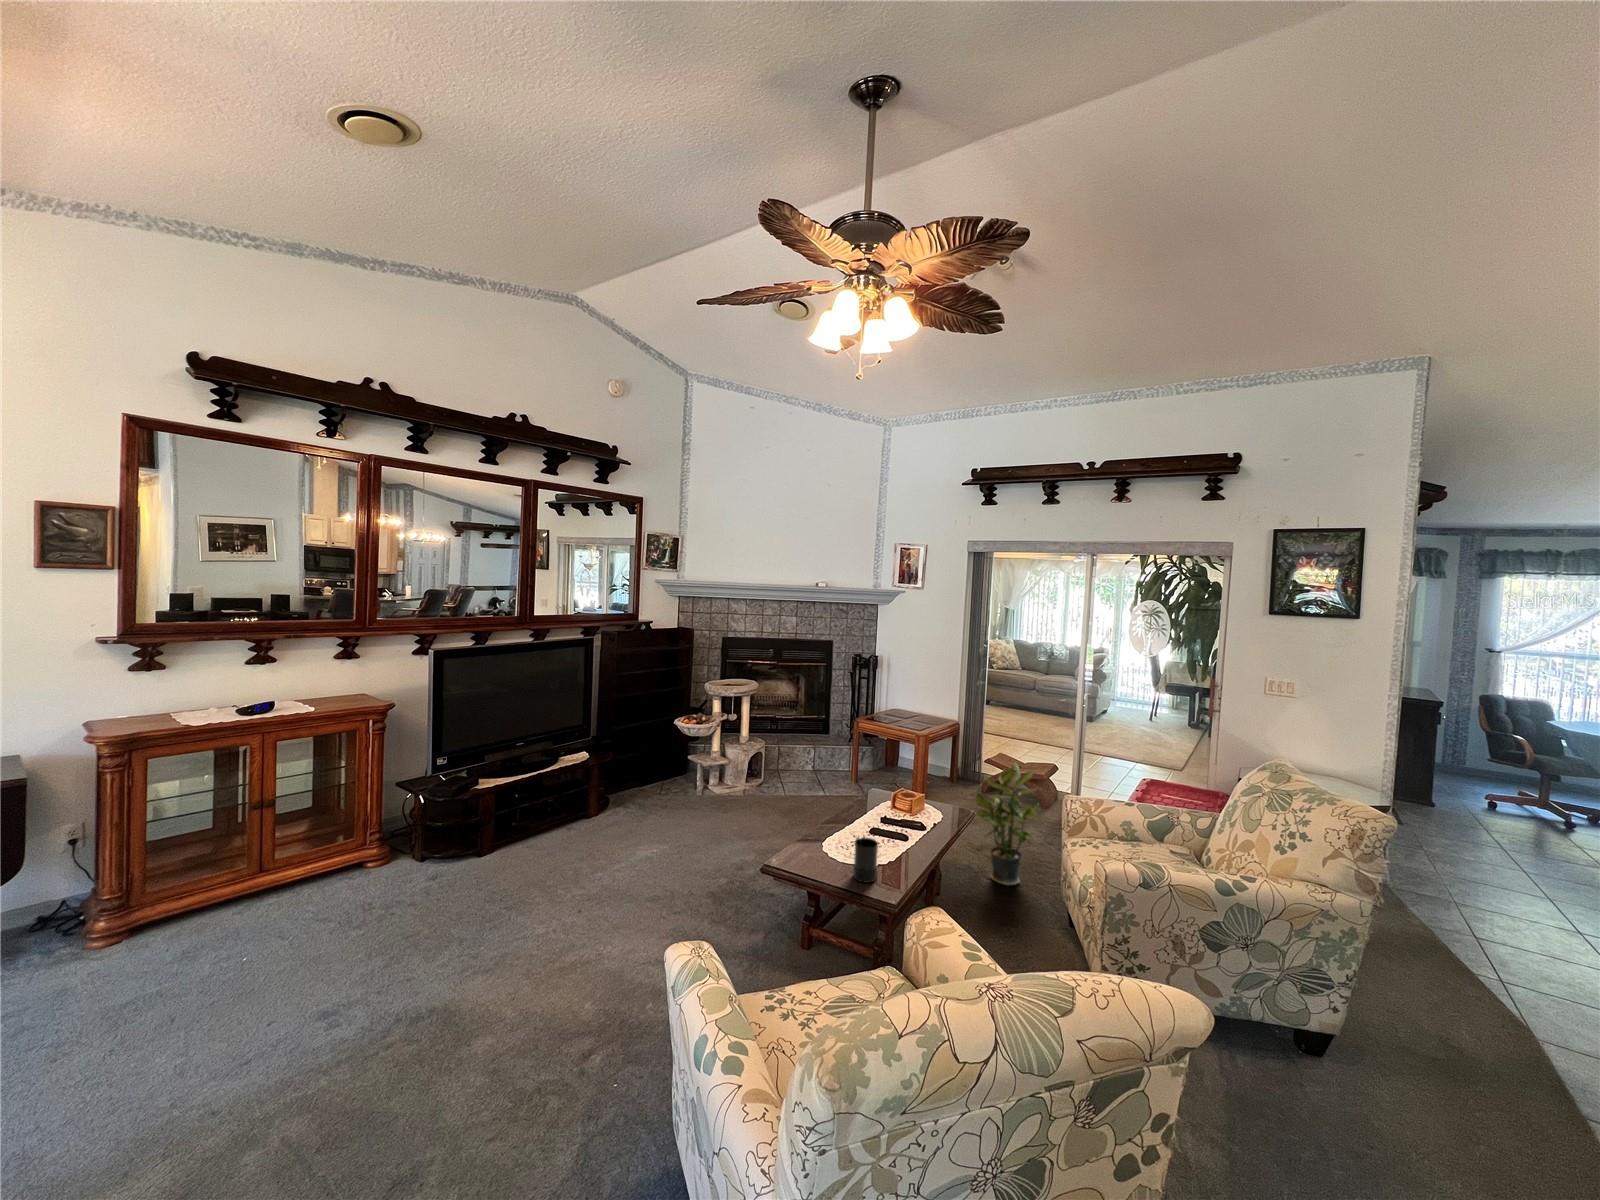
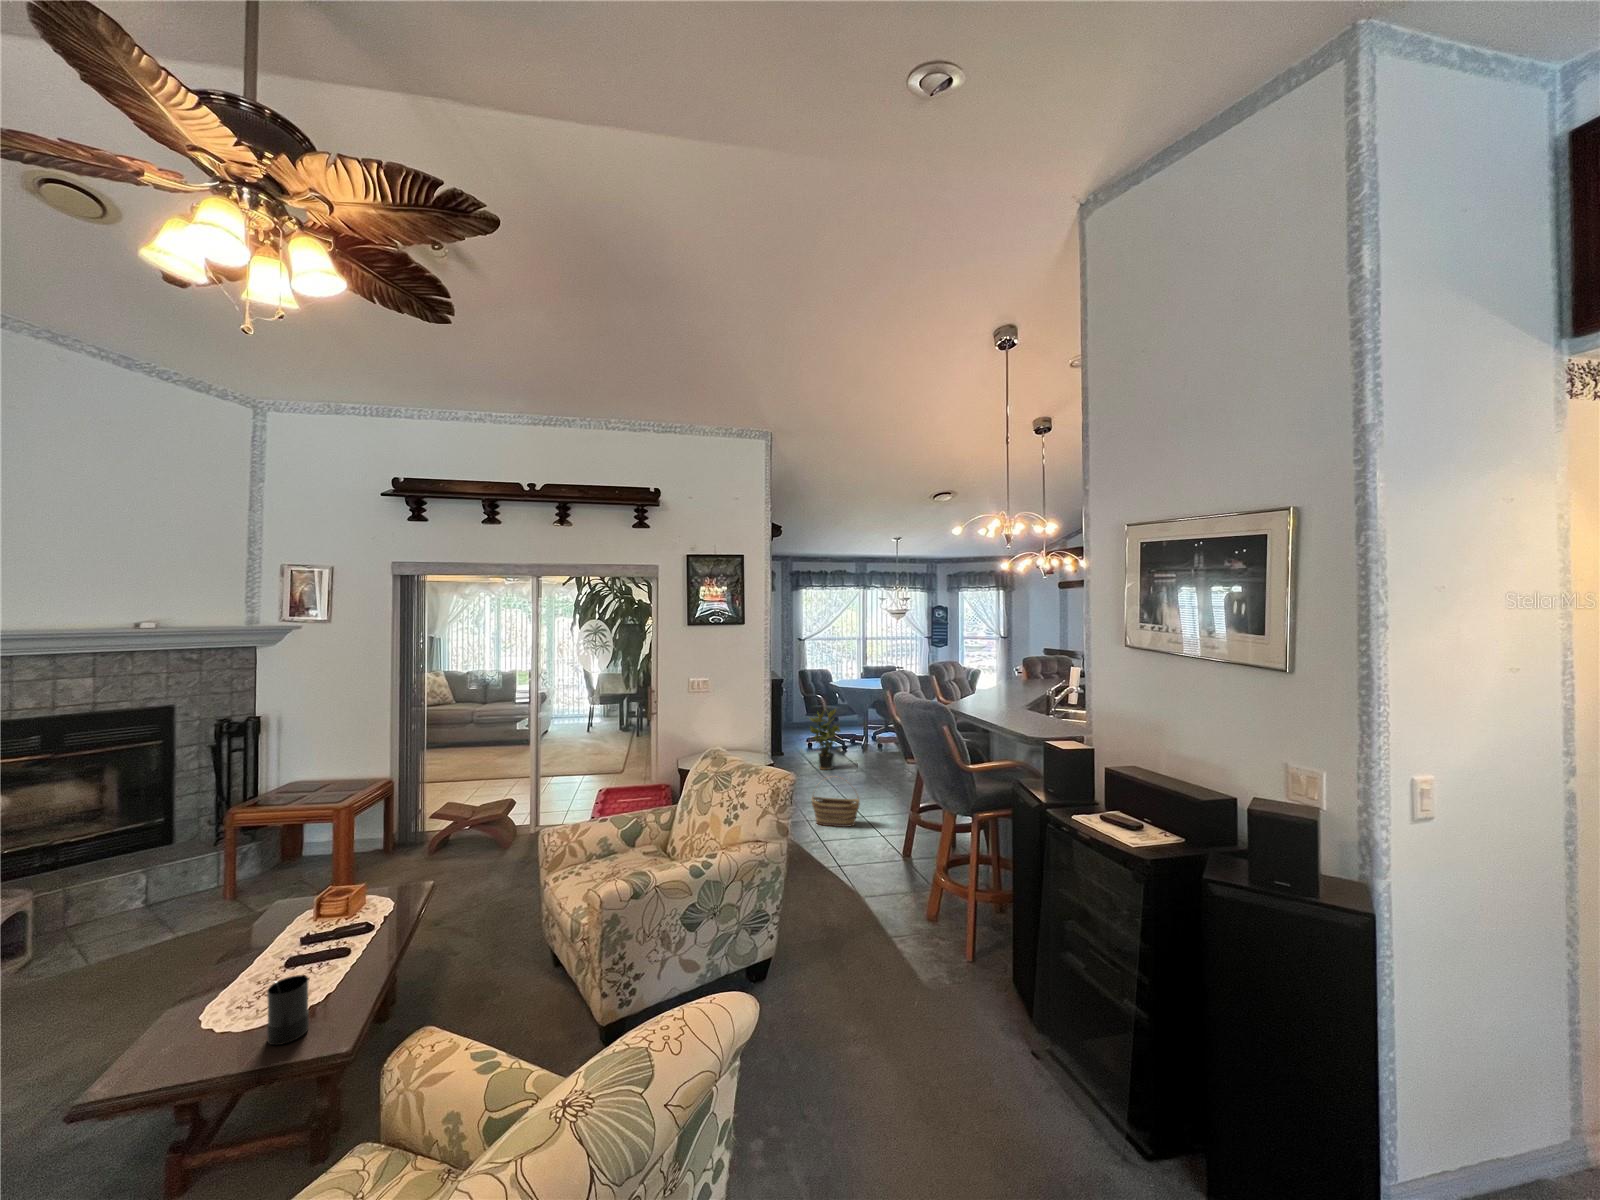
potted plant: present [973,764,1039,886] -> present [809,709,840,770]
basket: none [1463,851,1568,937] -> present [812,787,860,827]

